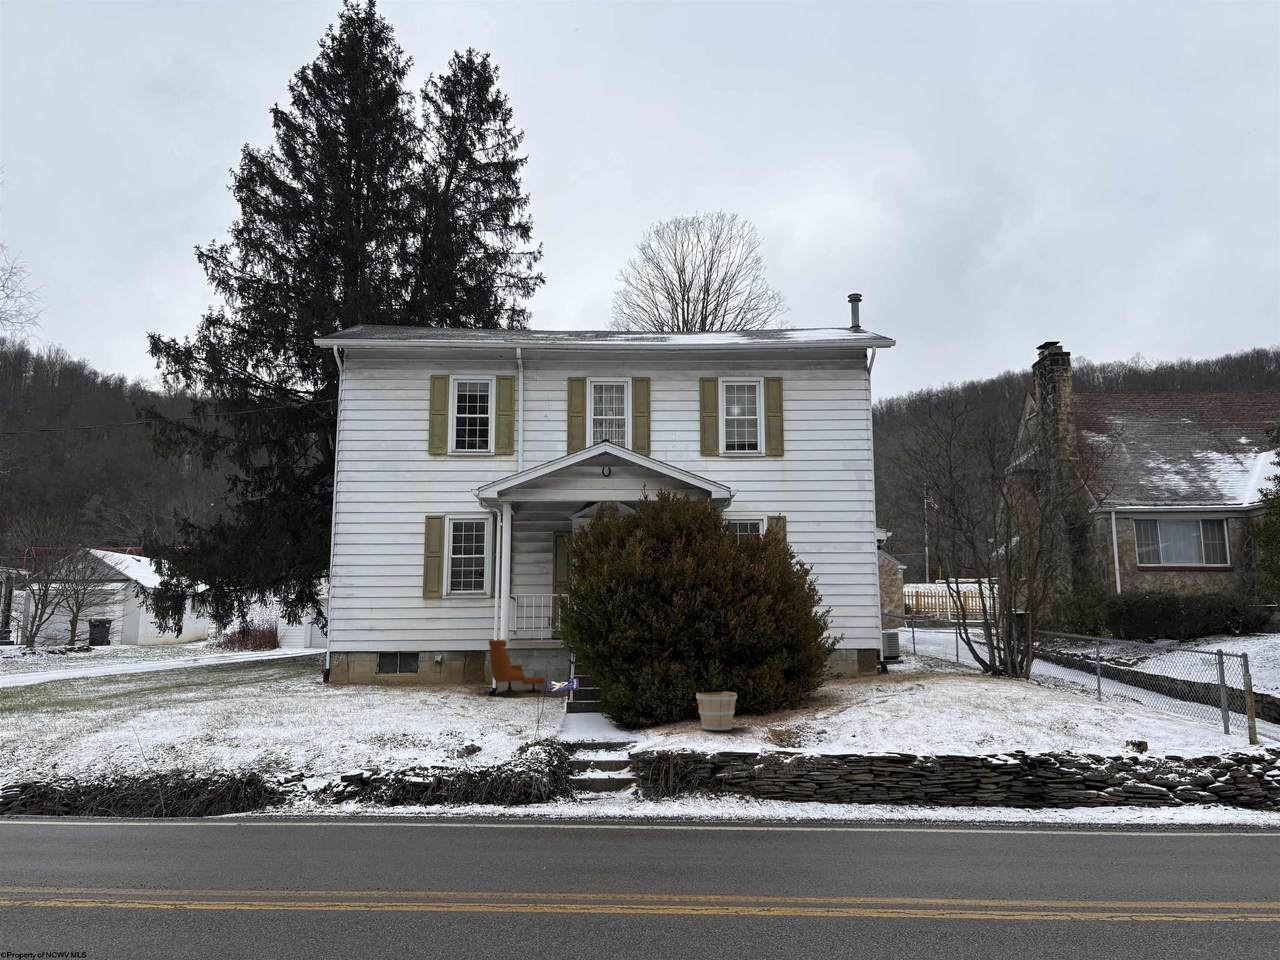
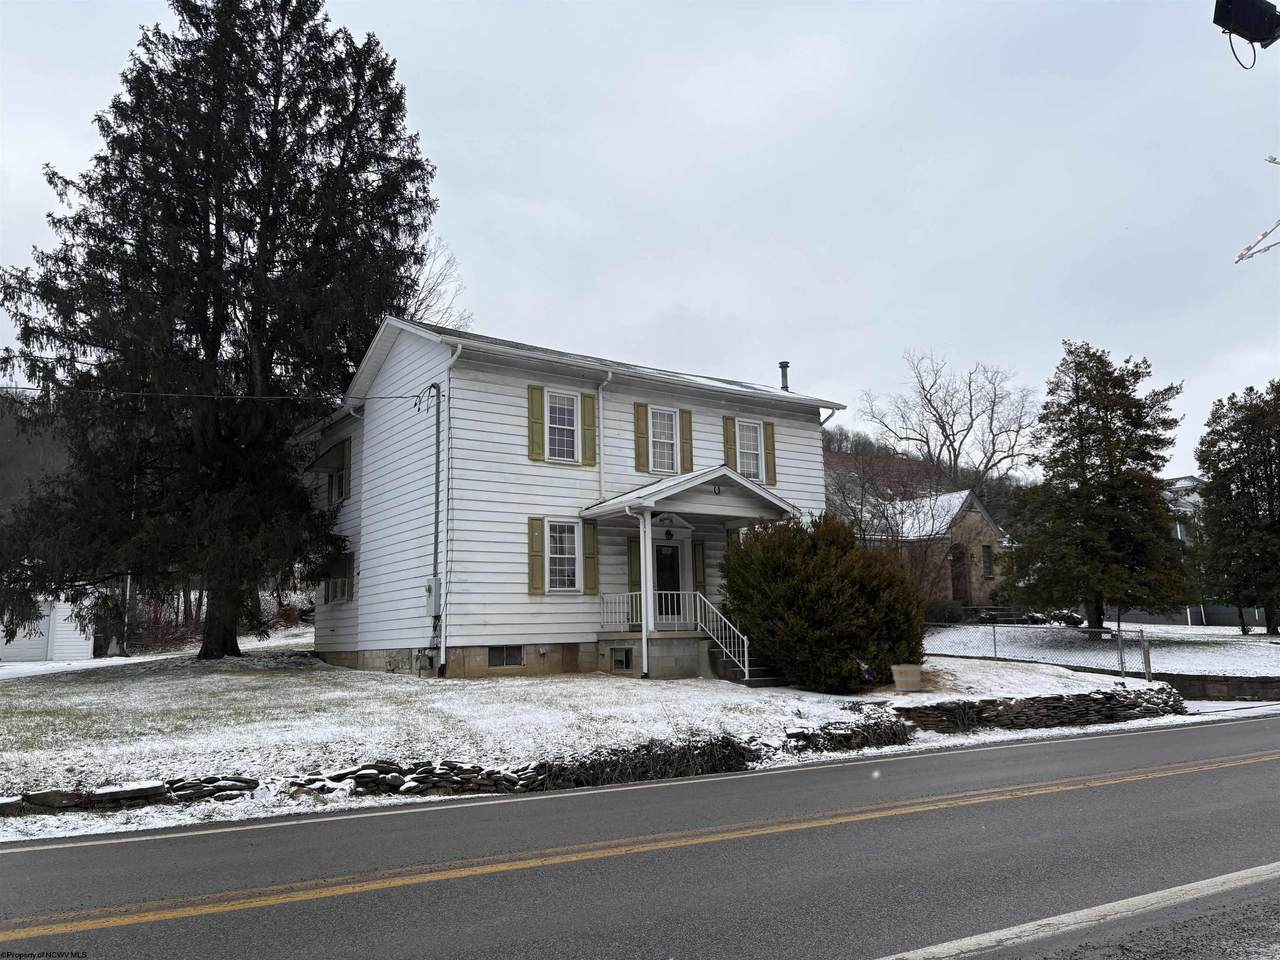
lounge chair: present [489,640,545,695] -> none [638,631,666,679]

